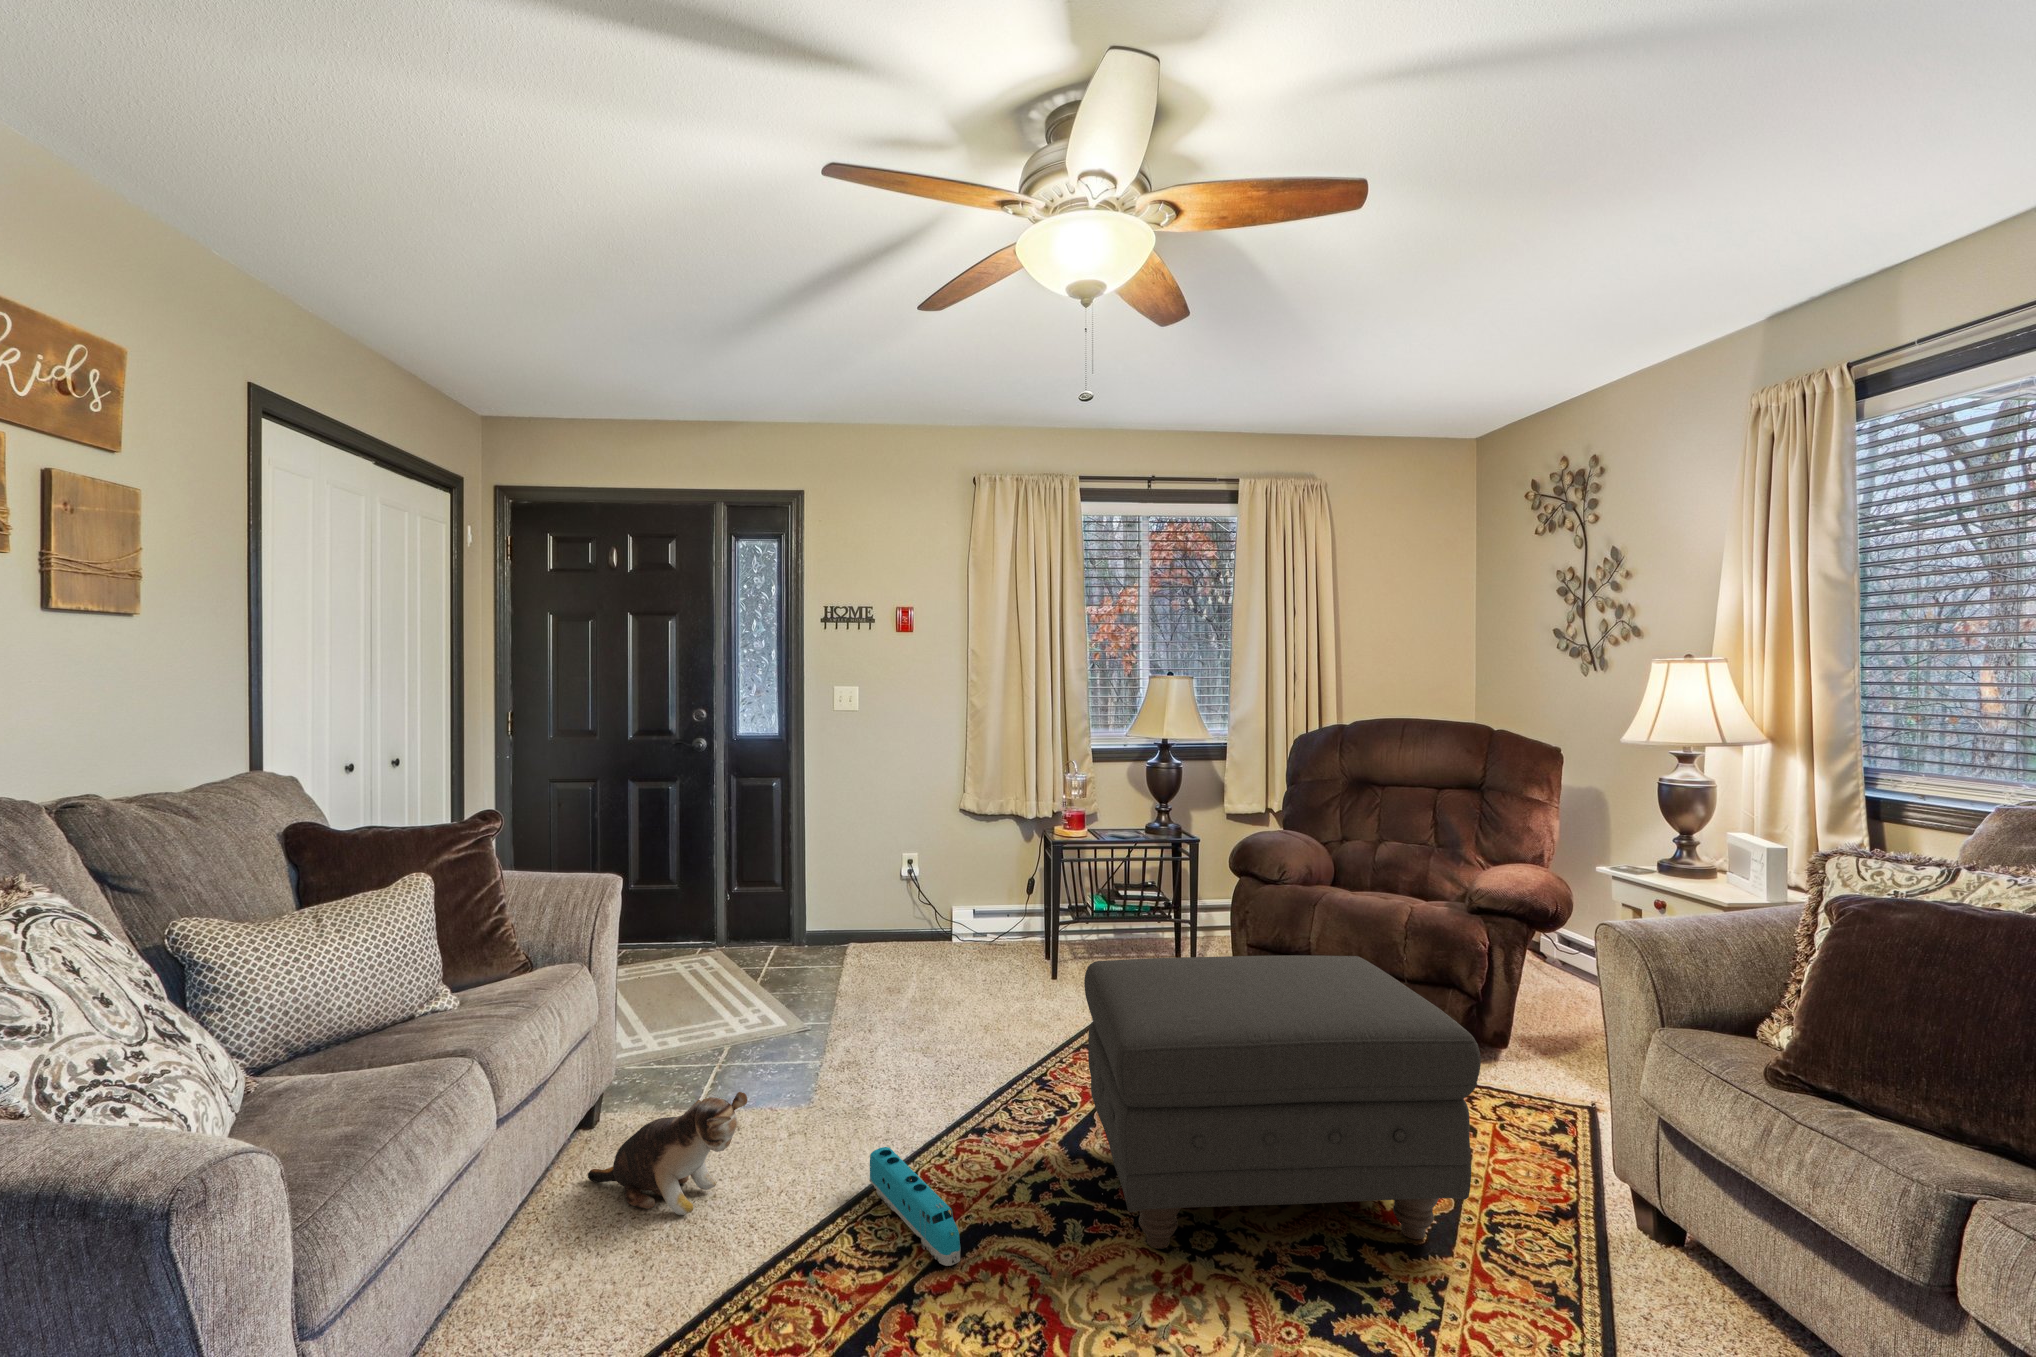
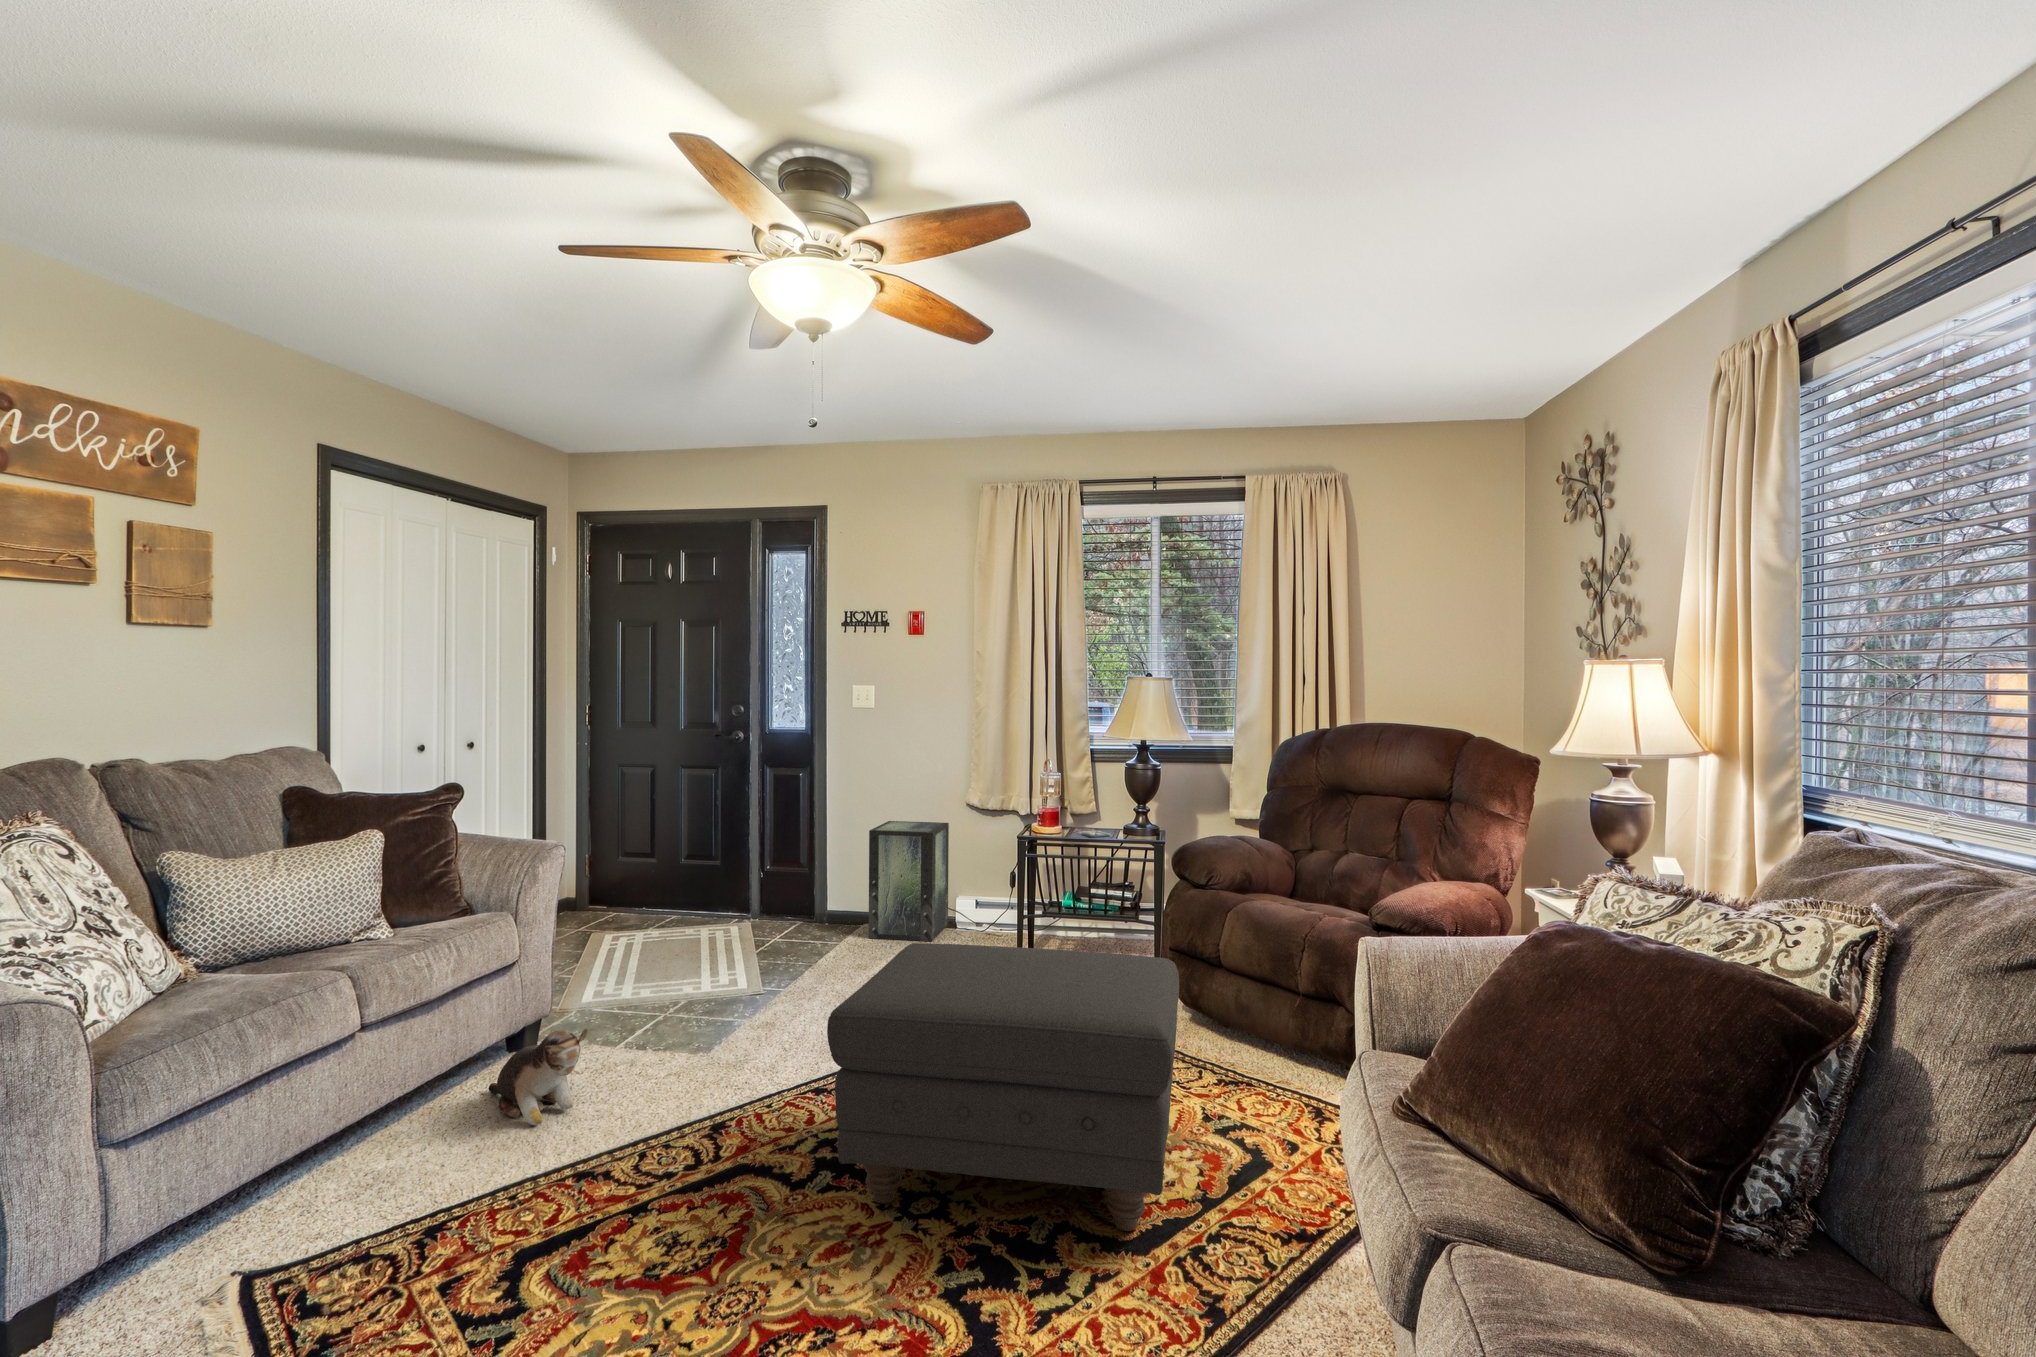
storage box: none [872,829,941,955] -> present [869,821,949,942]
toy train: present [870,1147,961,1266] -> none [687,1090,712,1190]

